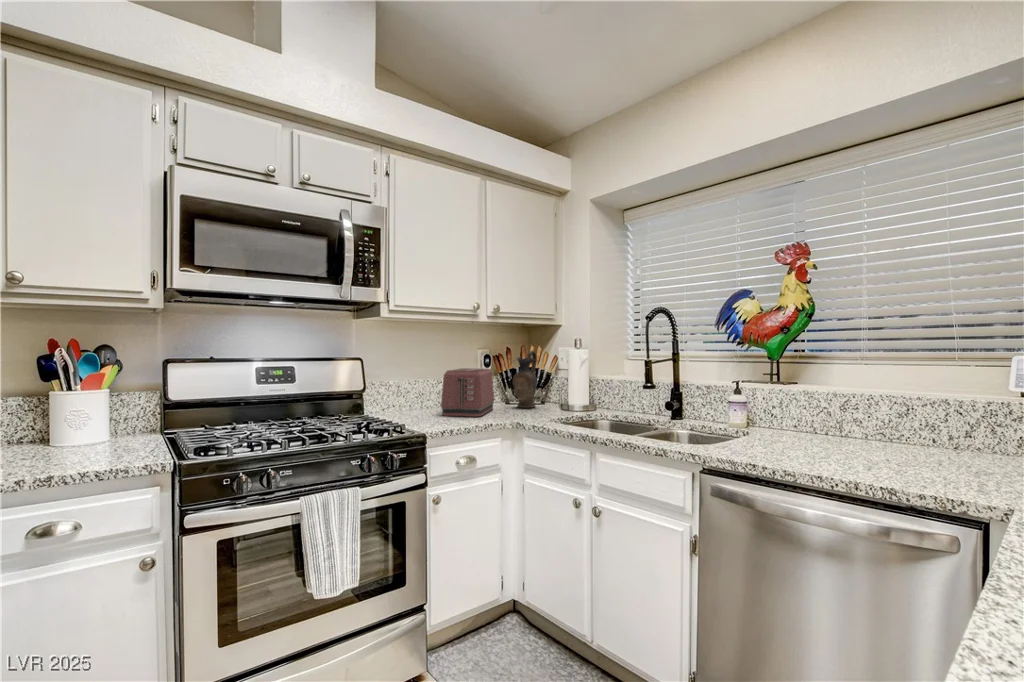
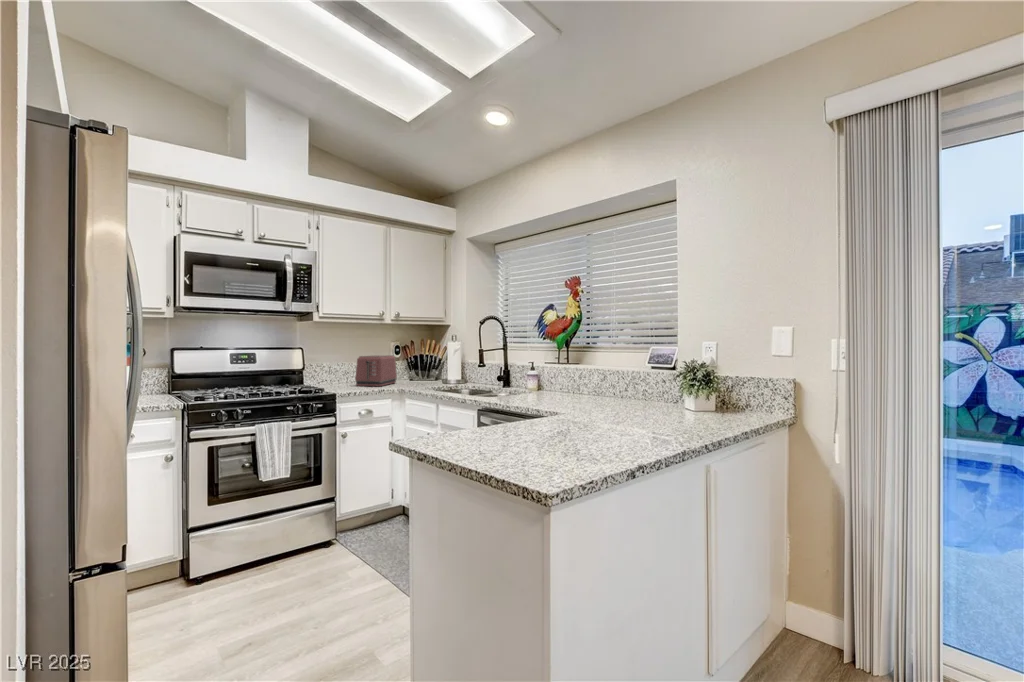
ceramic pitcher: present [513,351,537,408] -> none [411,343,430,382]

